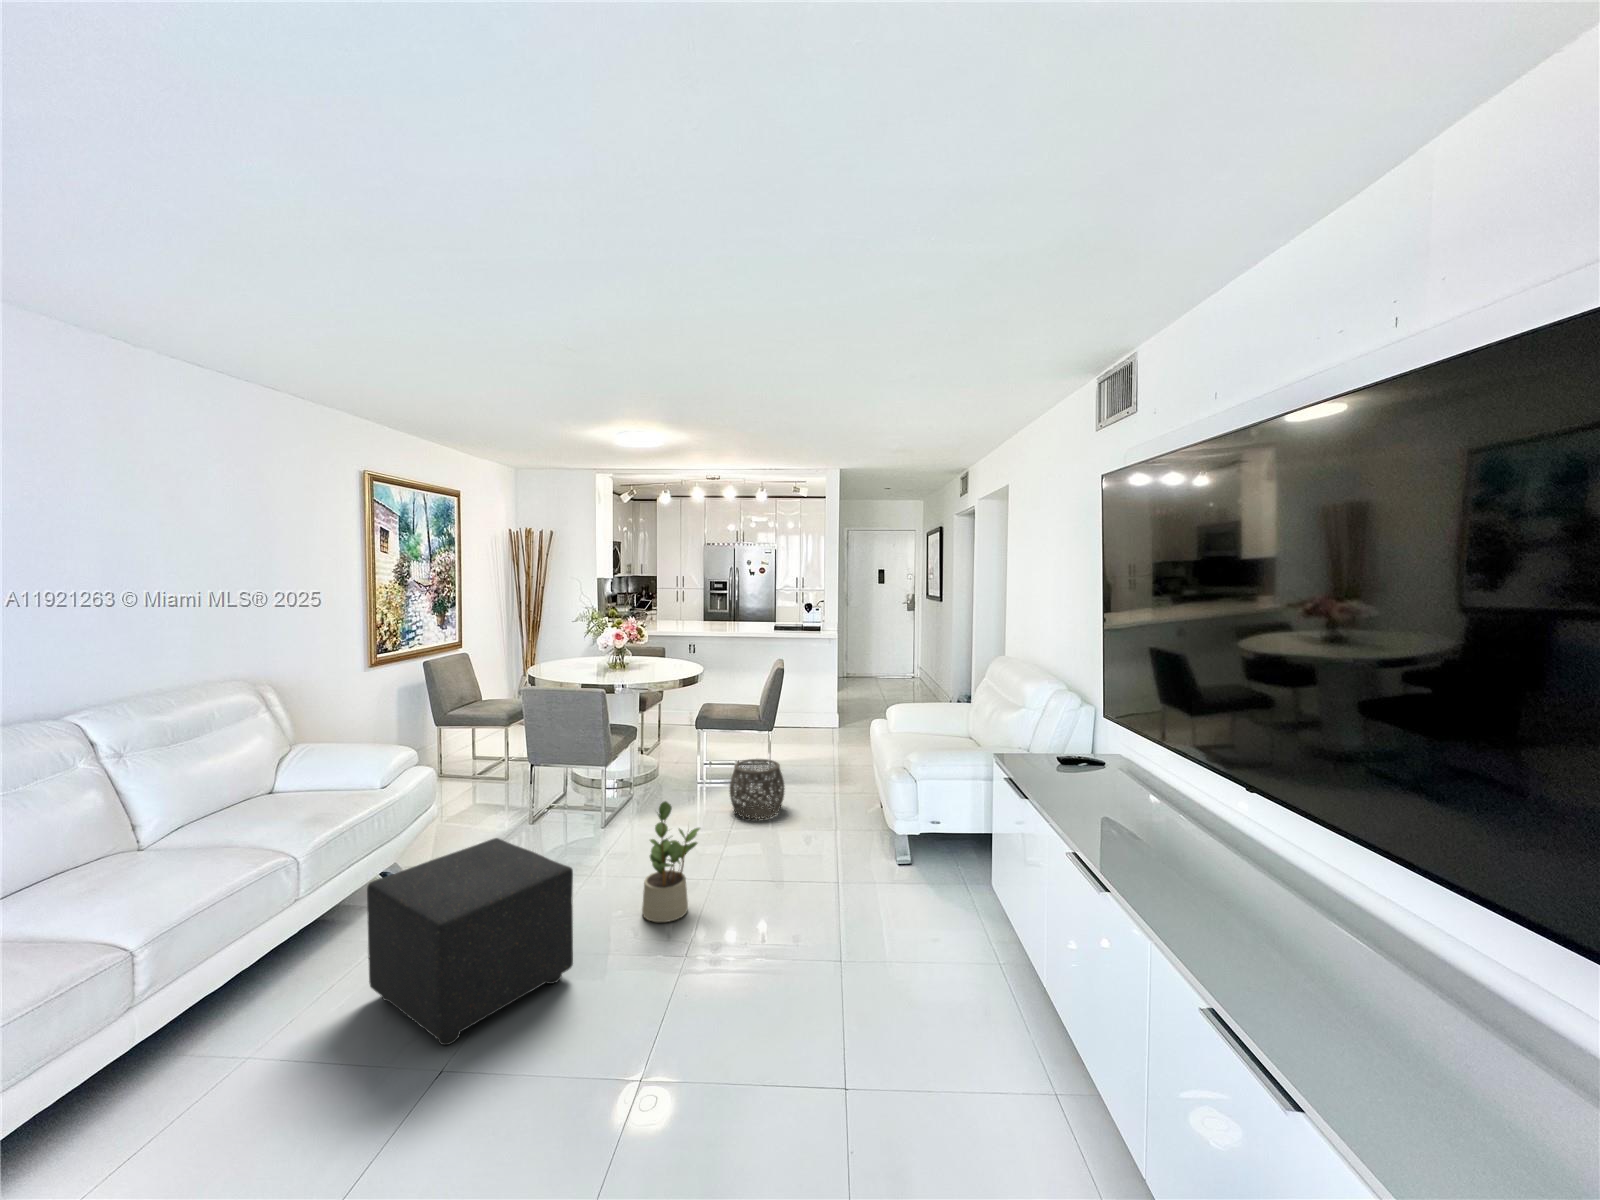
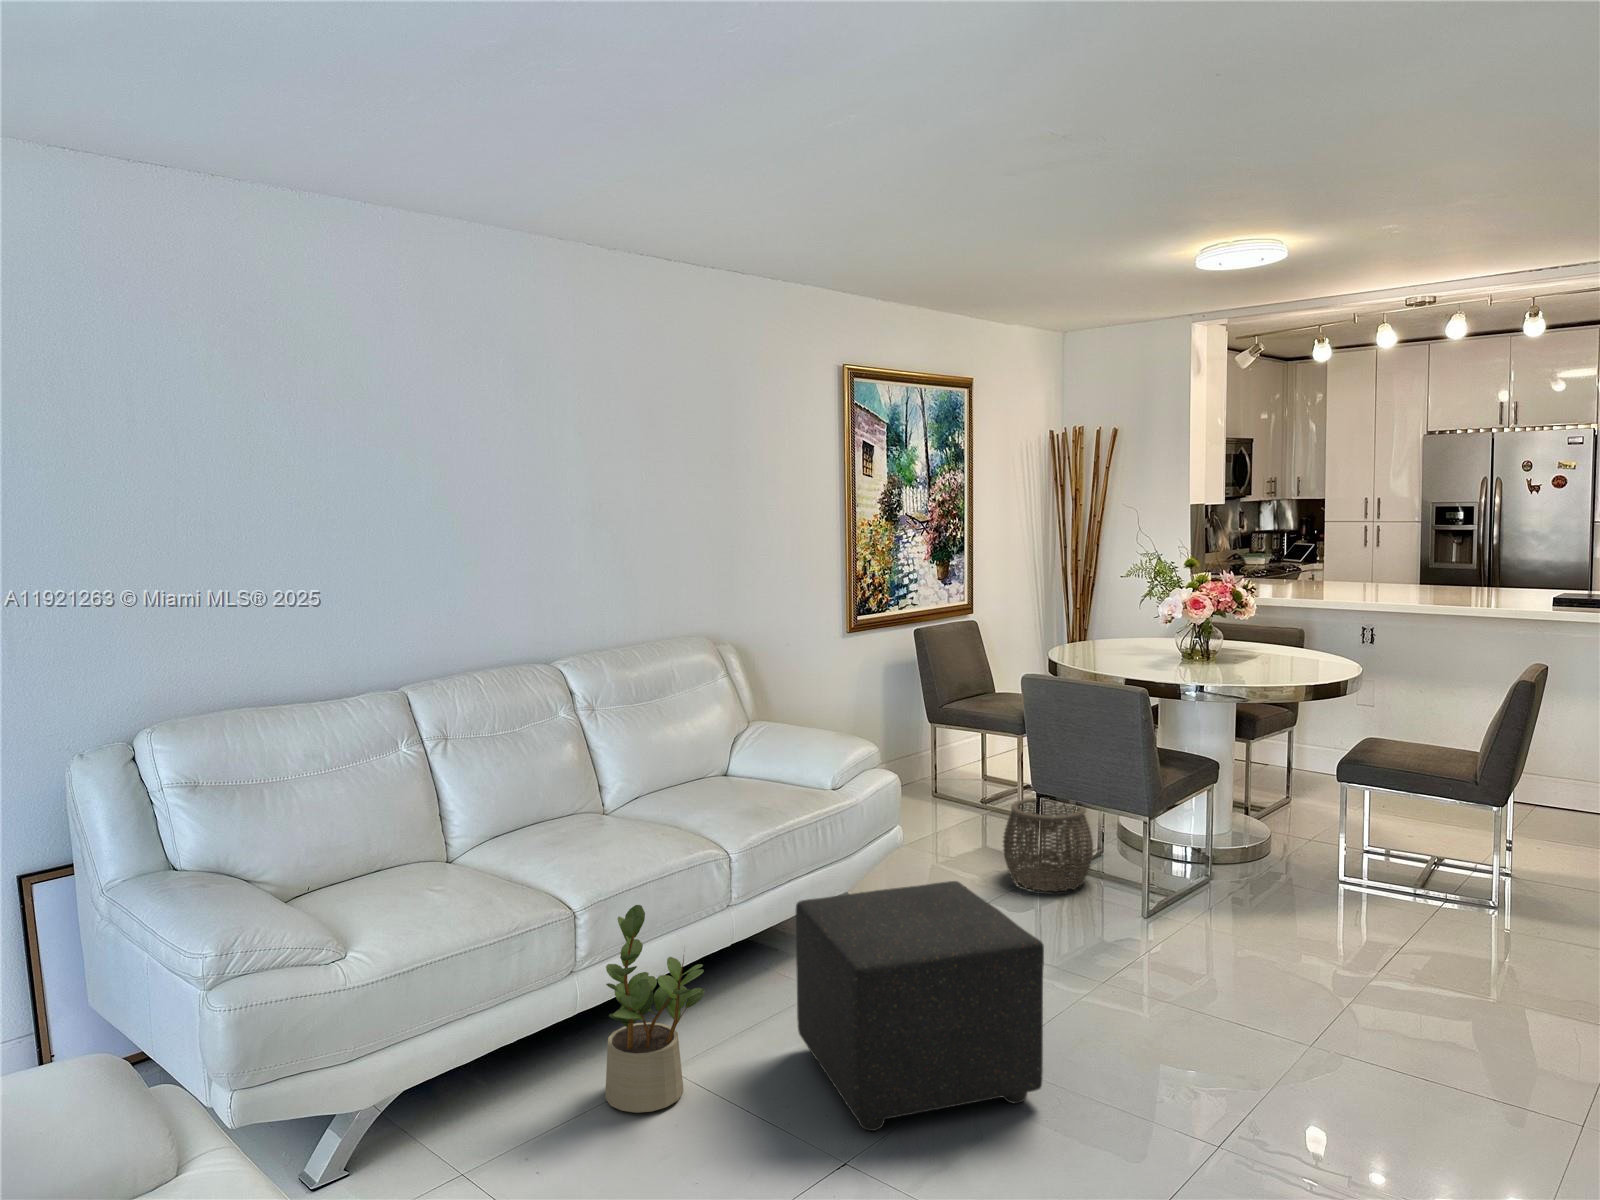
woven basket: present [729,759,785,819] -> present [1003,798,1093,892]
potted plant: present [642,801,700,922] -> present [605,905,704,1113]

